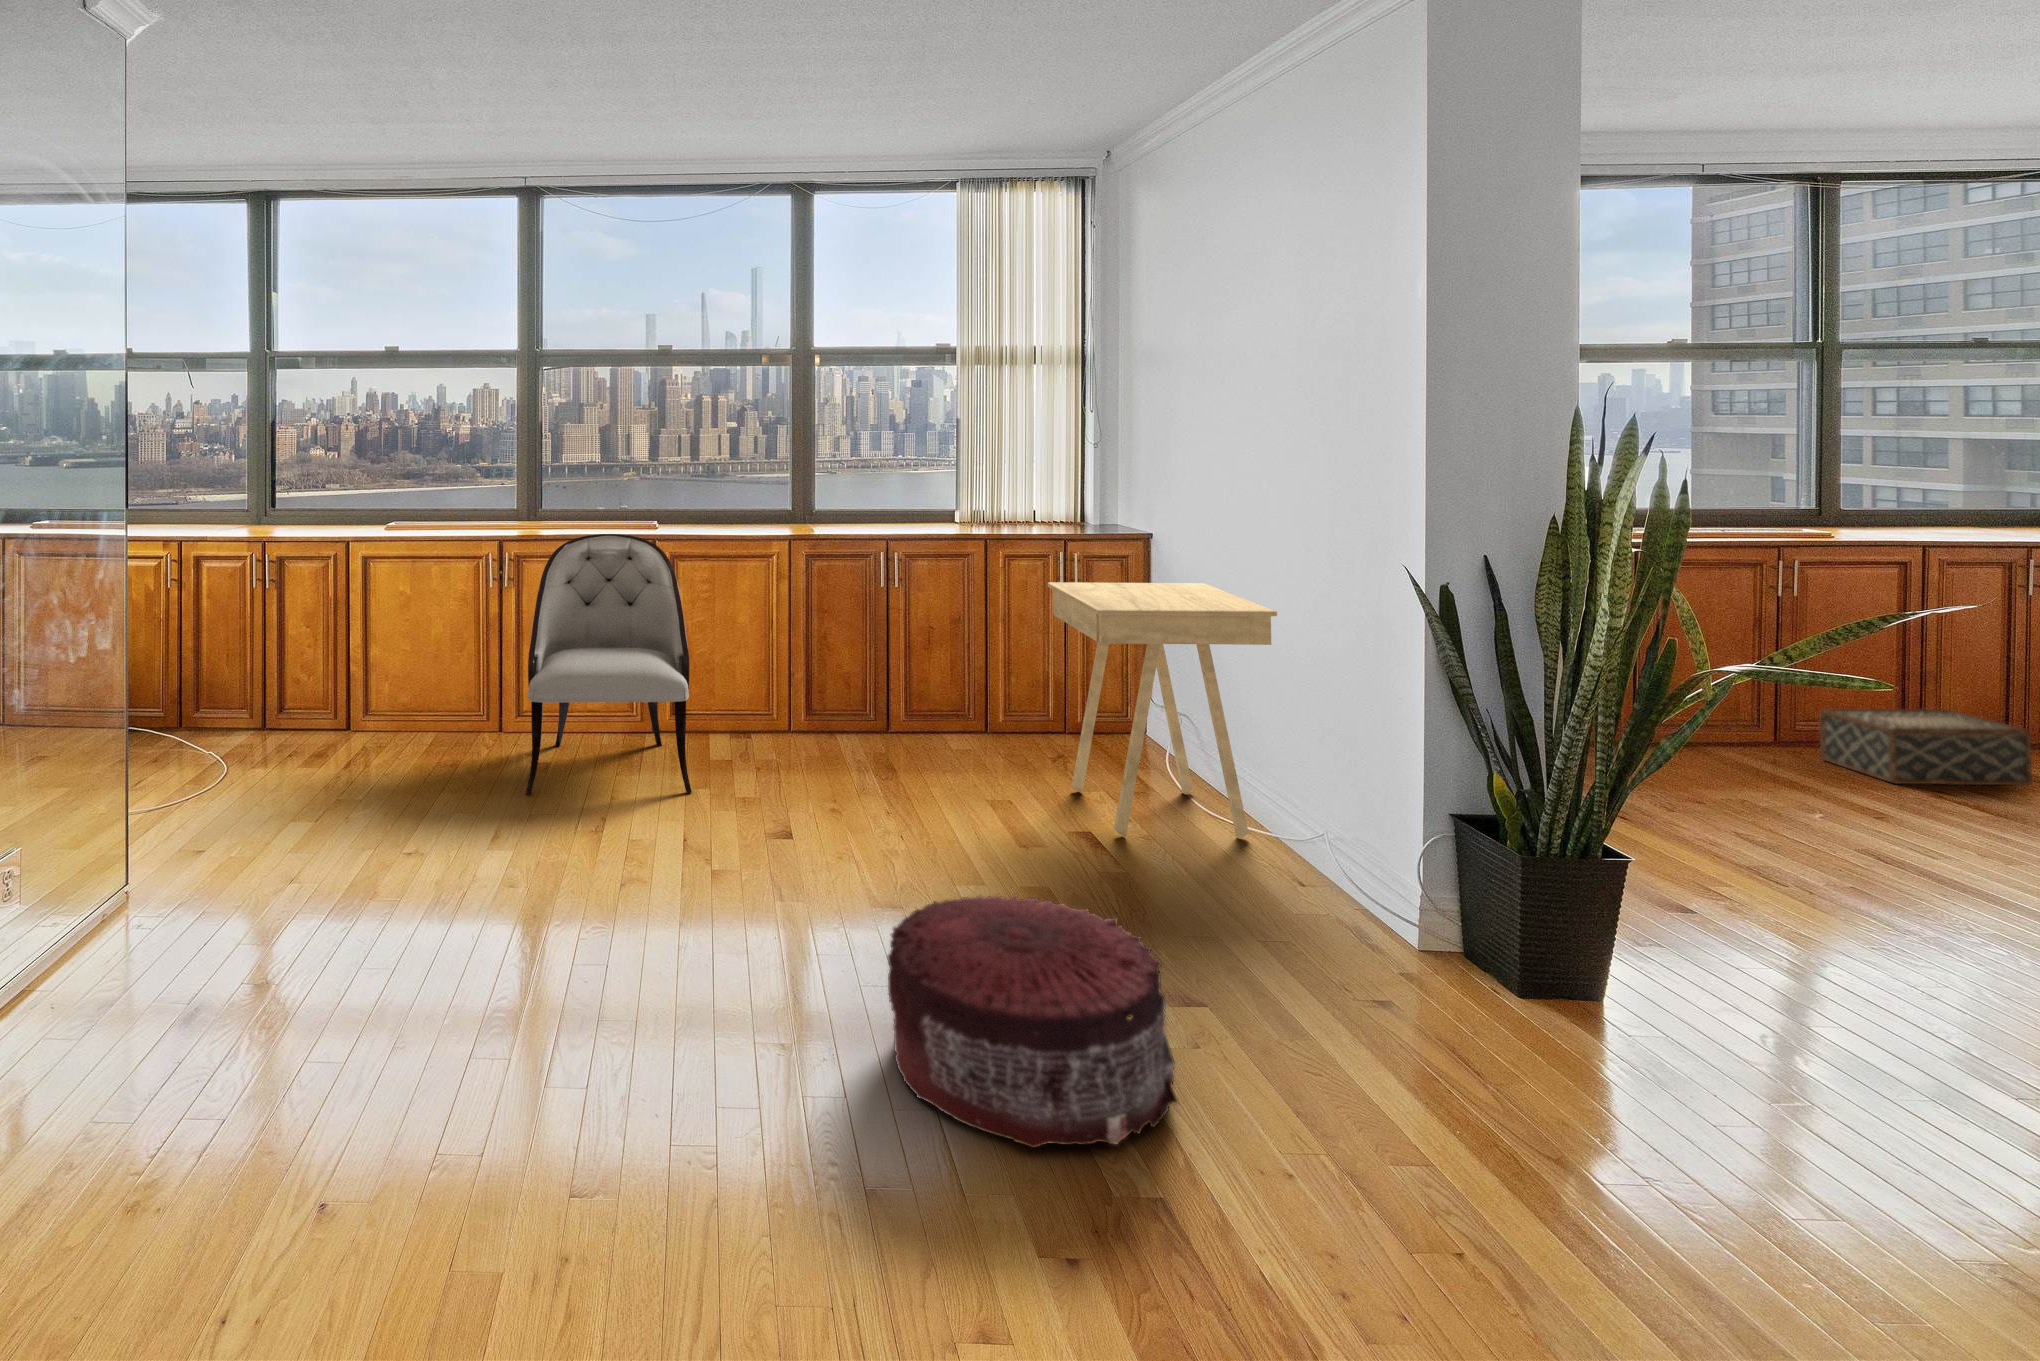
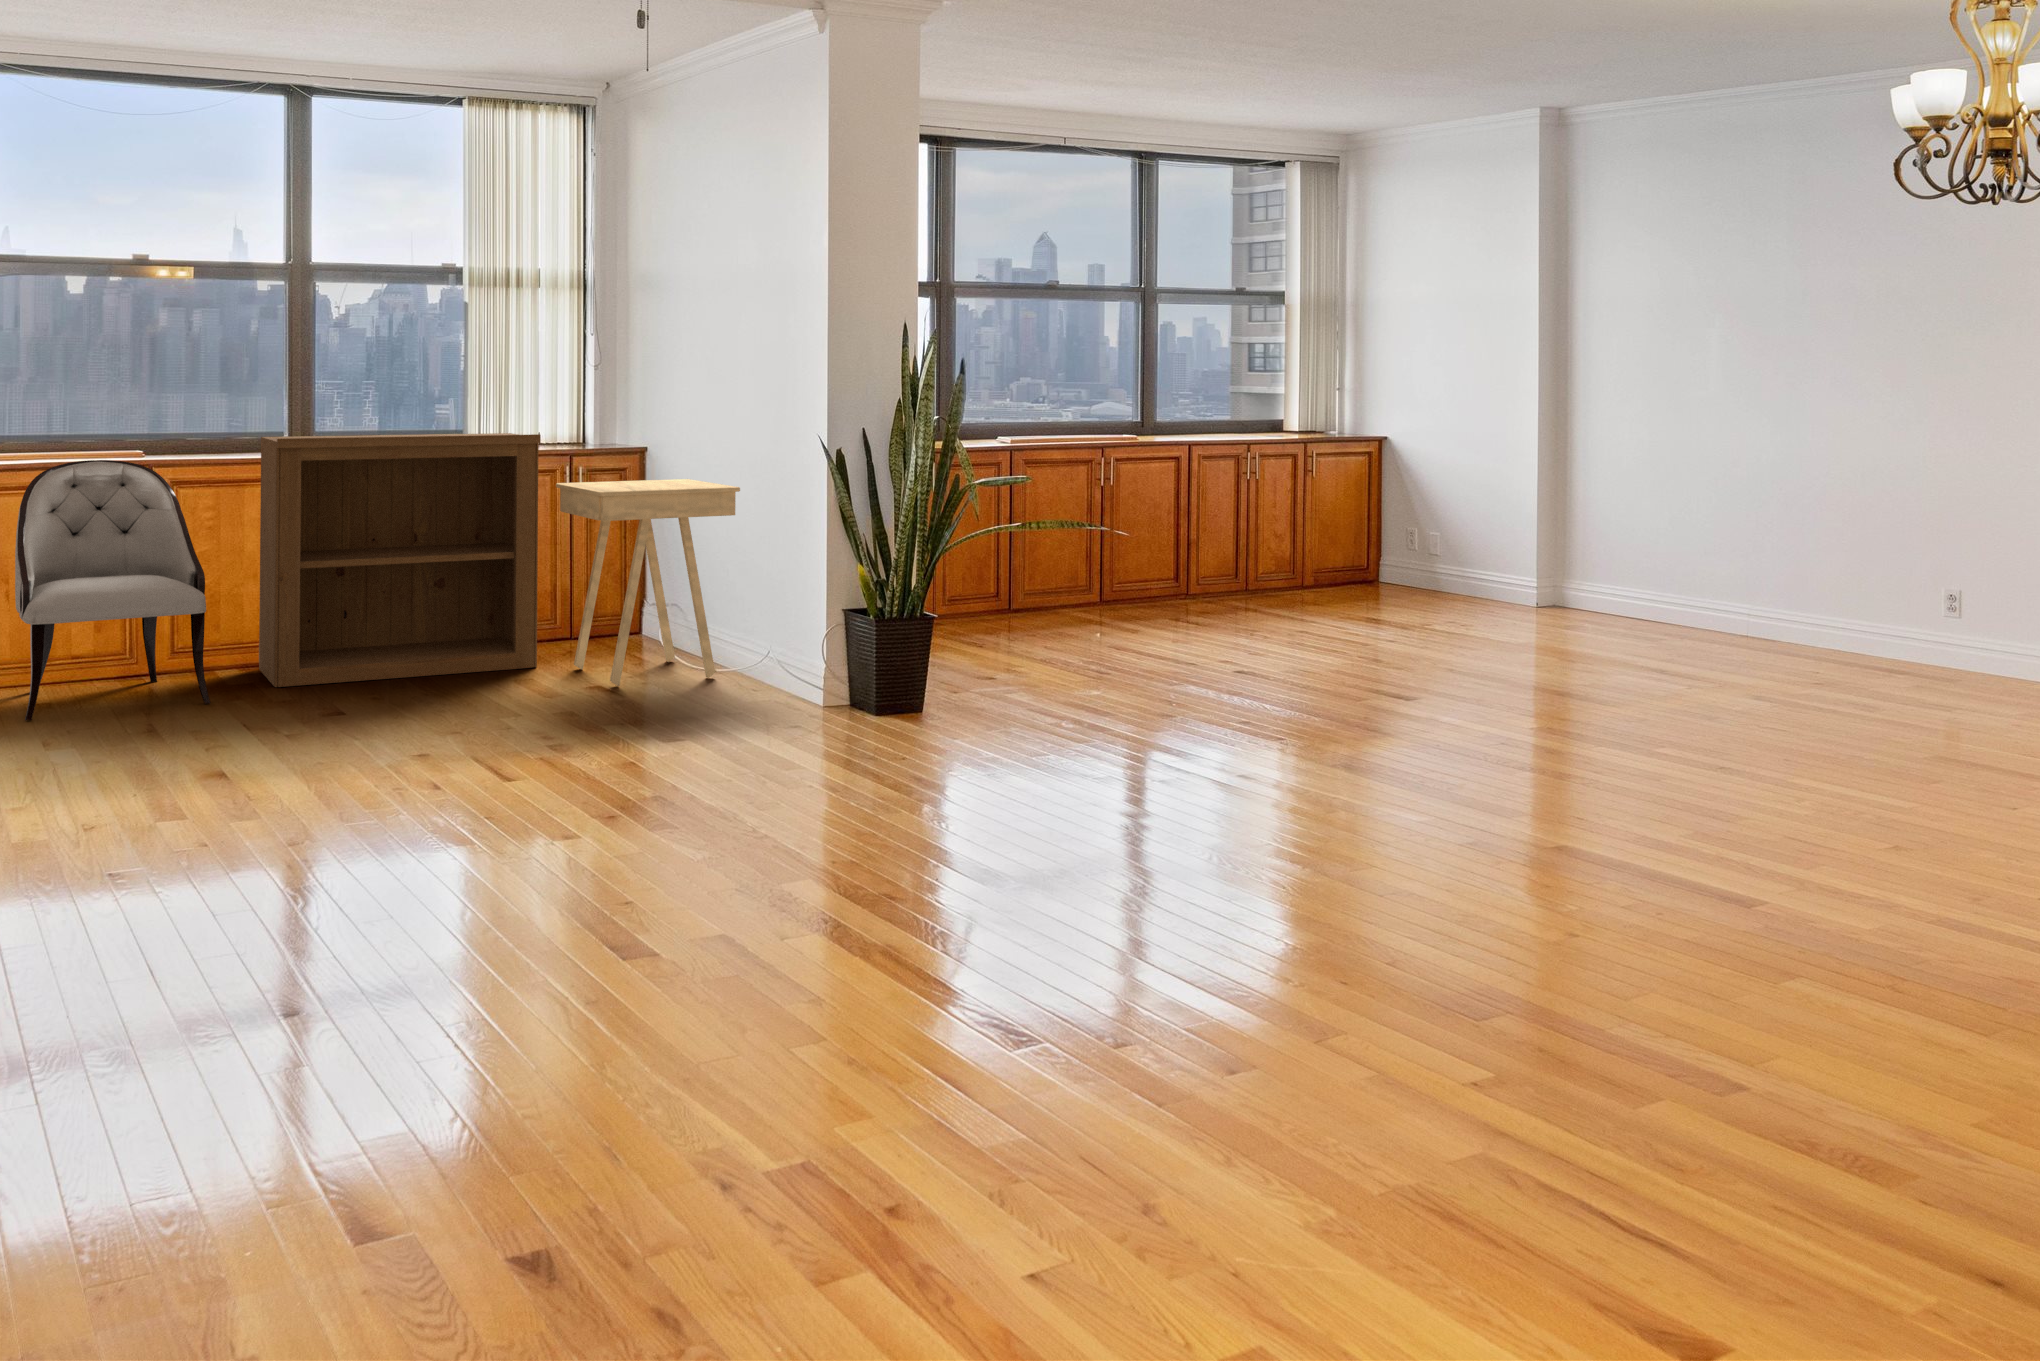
bookshelf: none [755,515,1030,781] -> present [259,433,541,687]
woven basket: present [1819,709,2032,785] -> none [1123,561,1235,612]
pouf: present [888,894,1178,1148] -> none [446,672,652,802]

